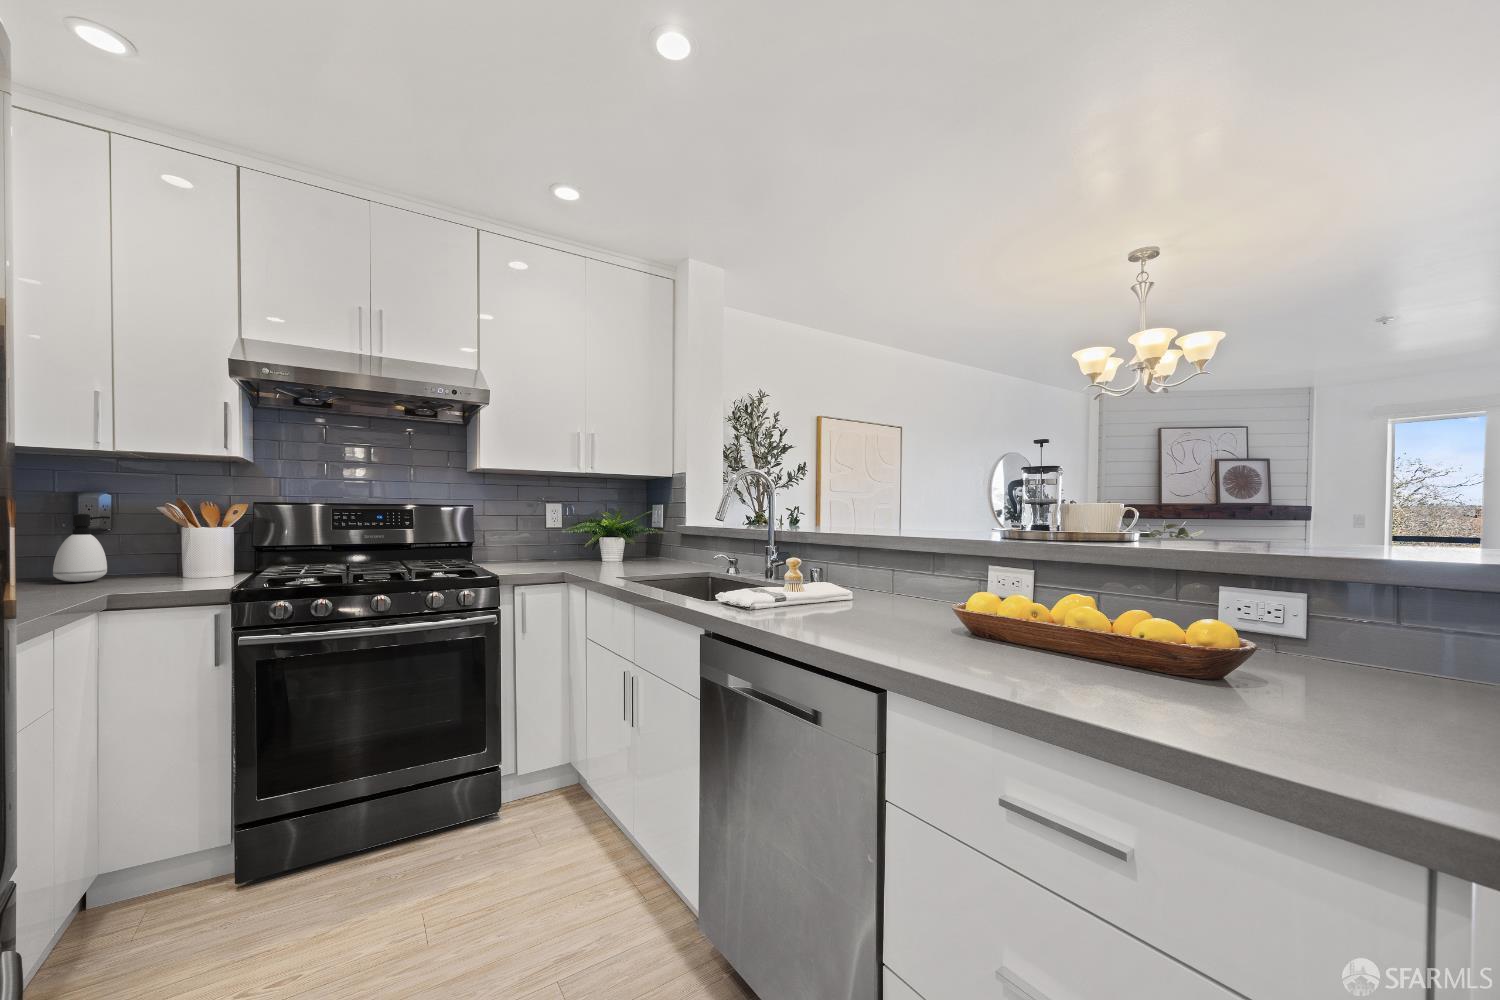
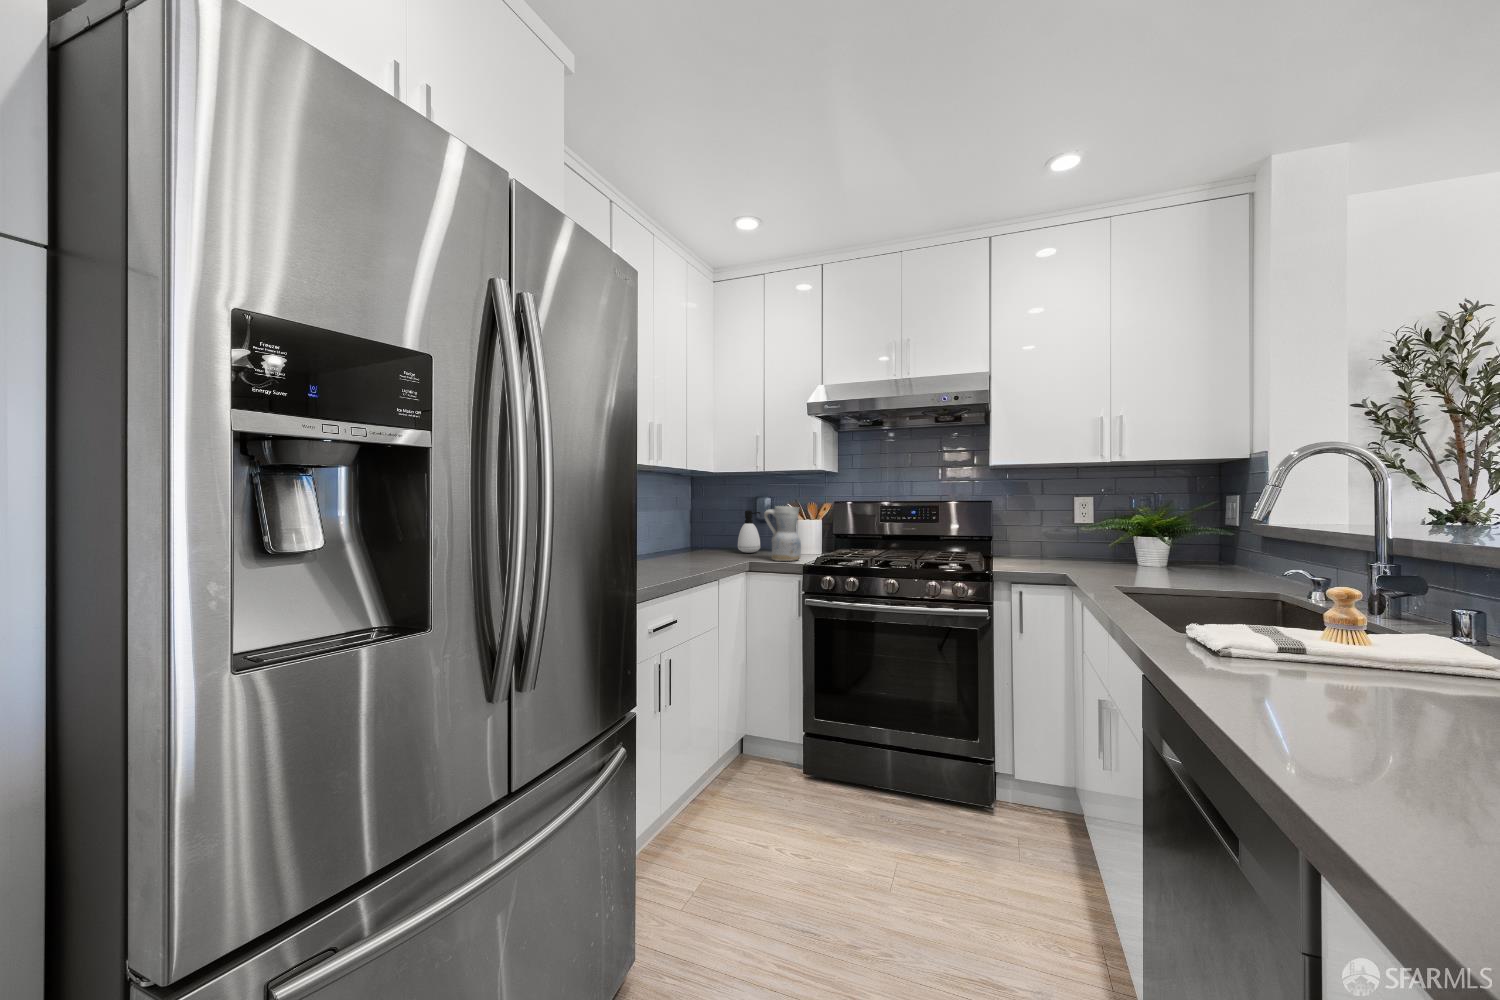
ceramic pitcher: none [137,506,212,587] -> present [764,506,801,561]

